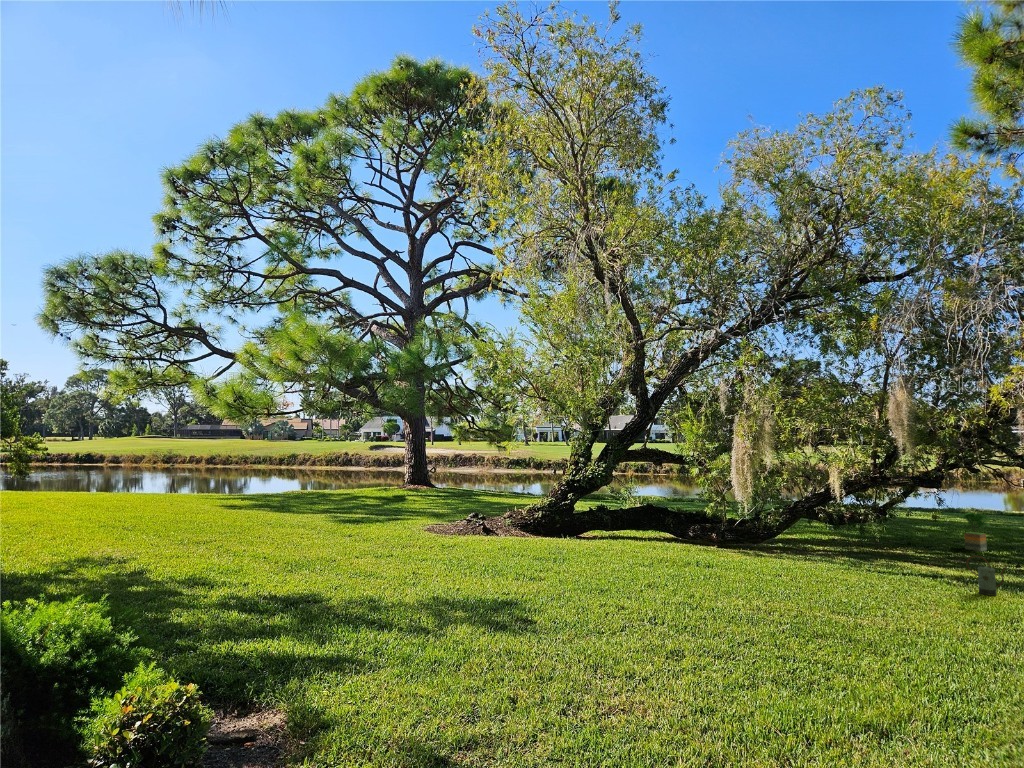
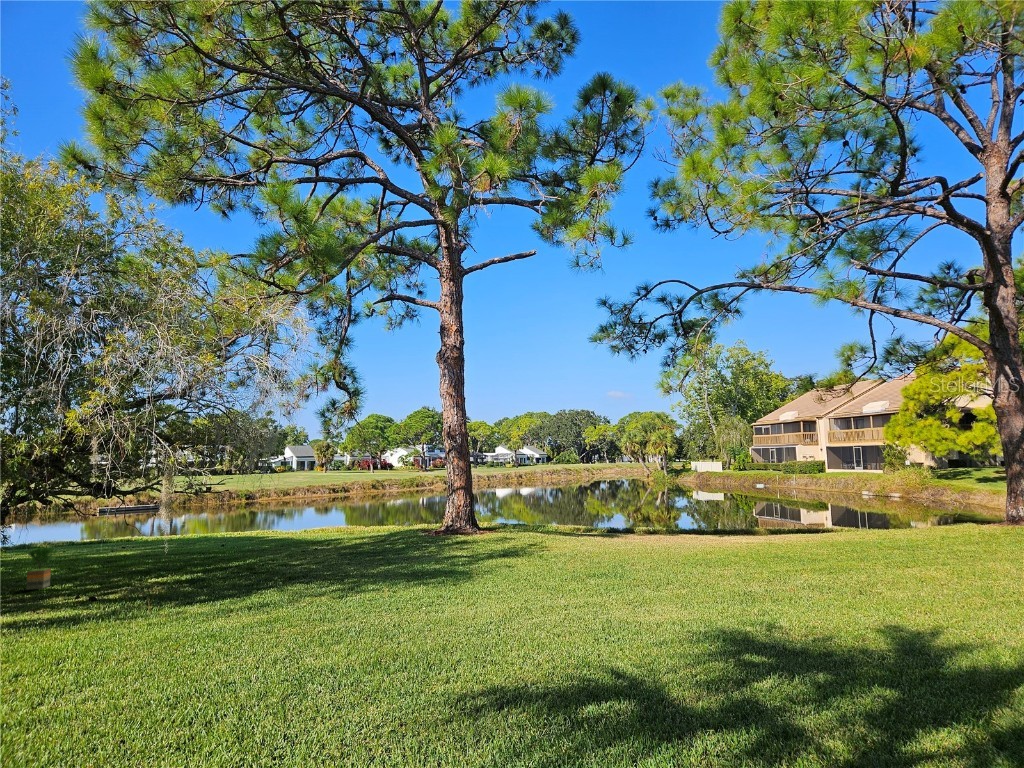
watering can: present [966,556,1007,596] -> none [19,596,63,638]

